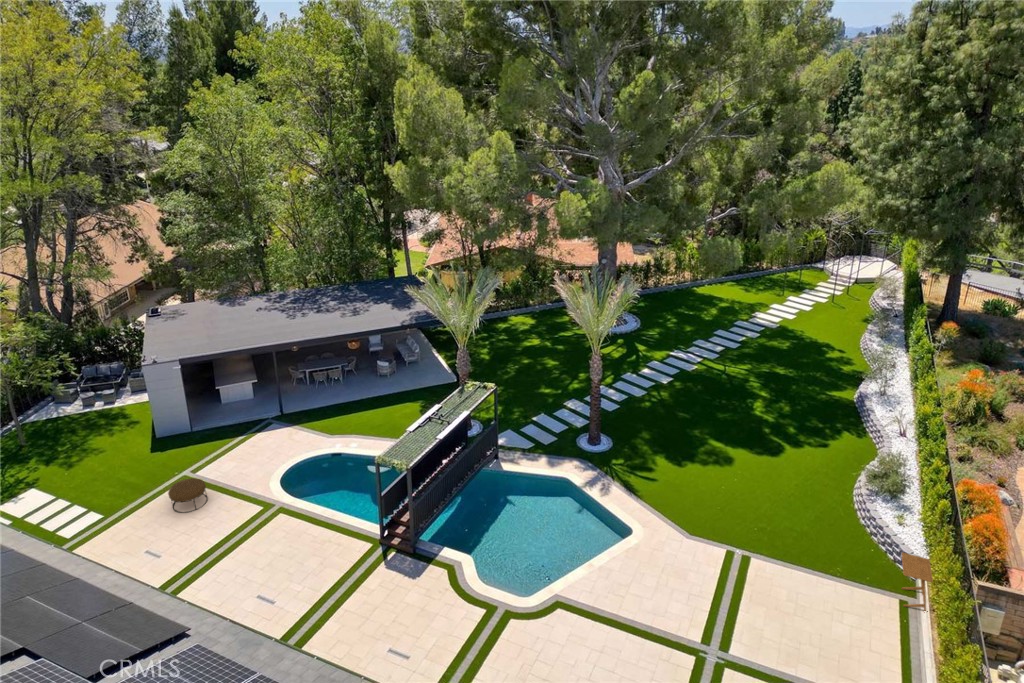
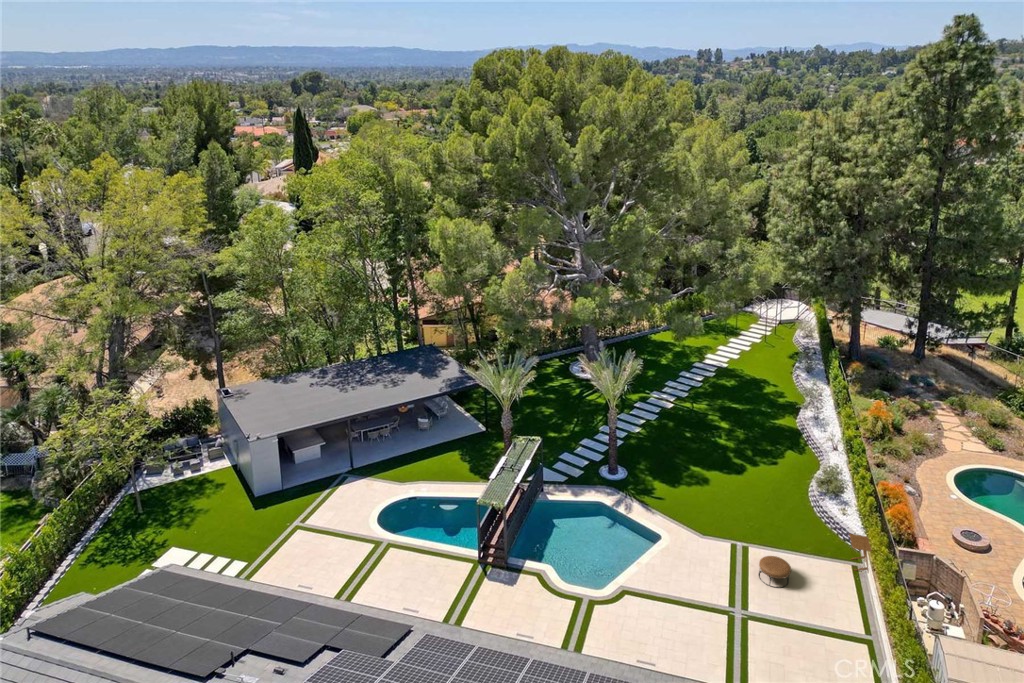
ottoman: present [168,478,208,513] -> present [759,556,791,588]

